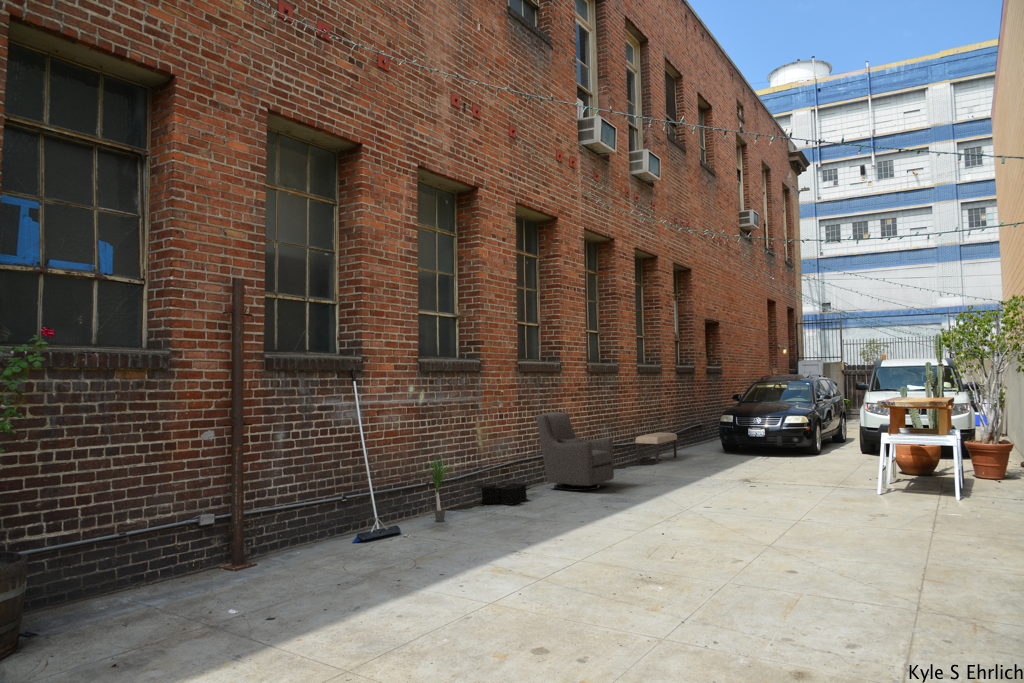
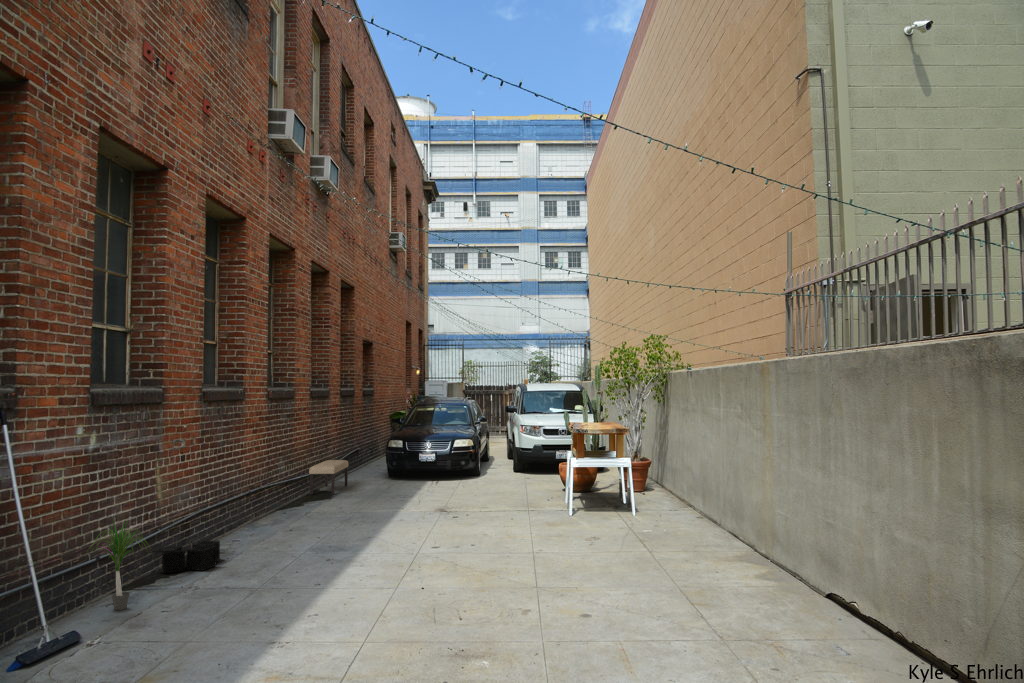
chair: present [536,412,614,491] -> none [221,447,311,541]

